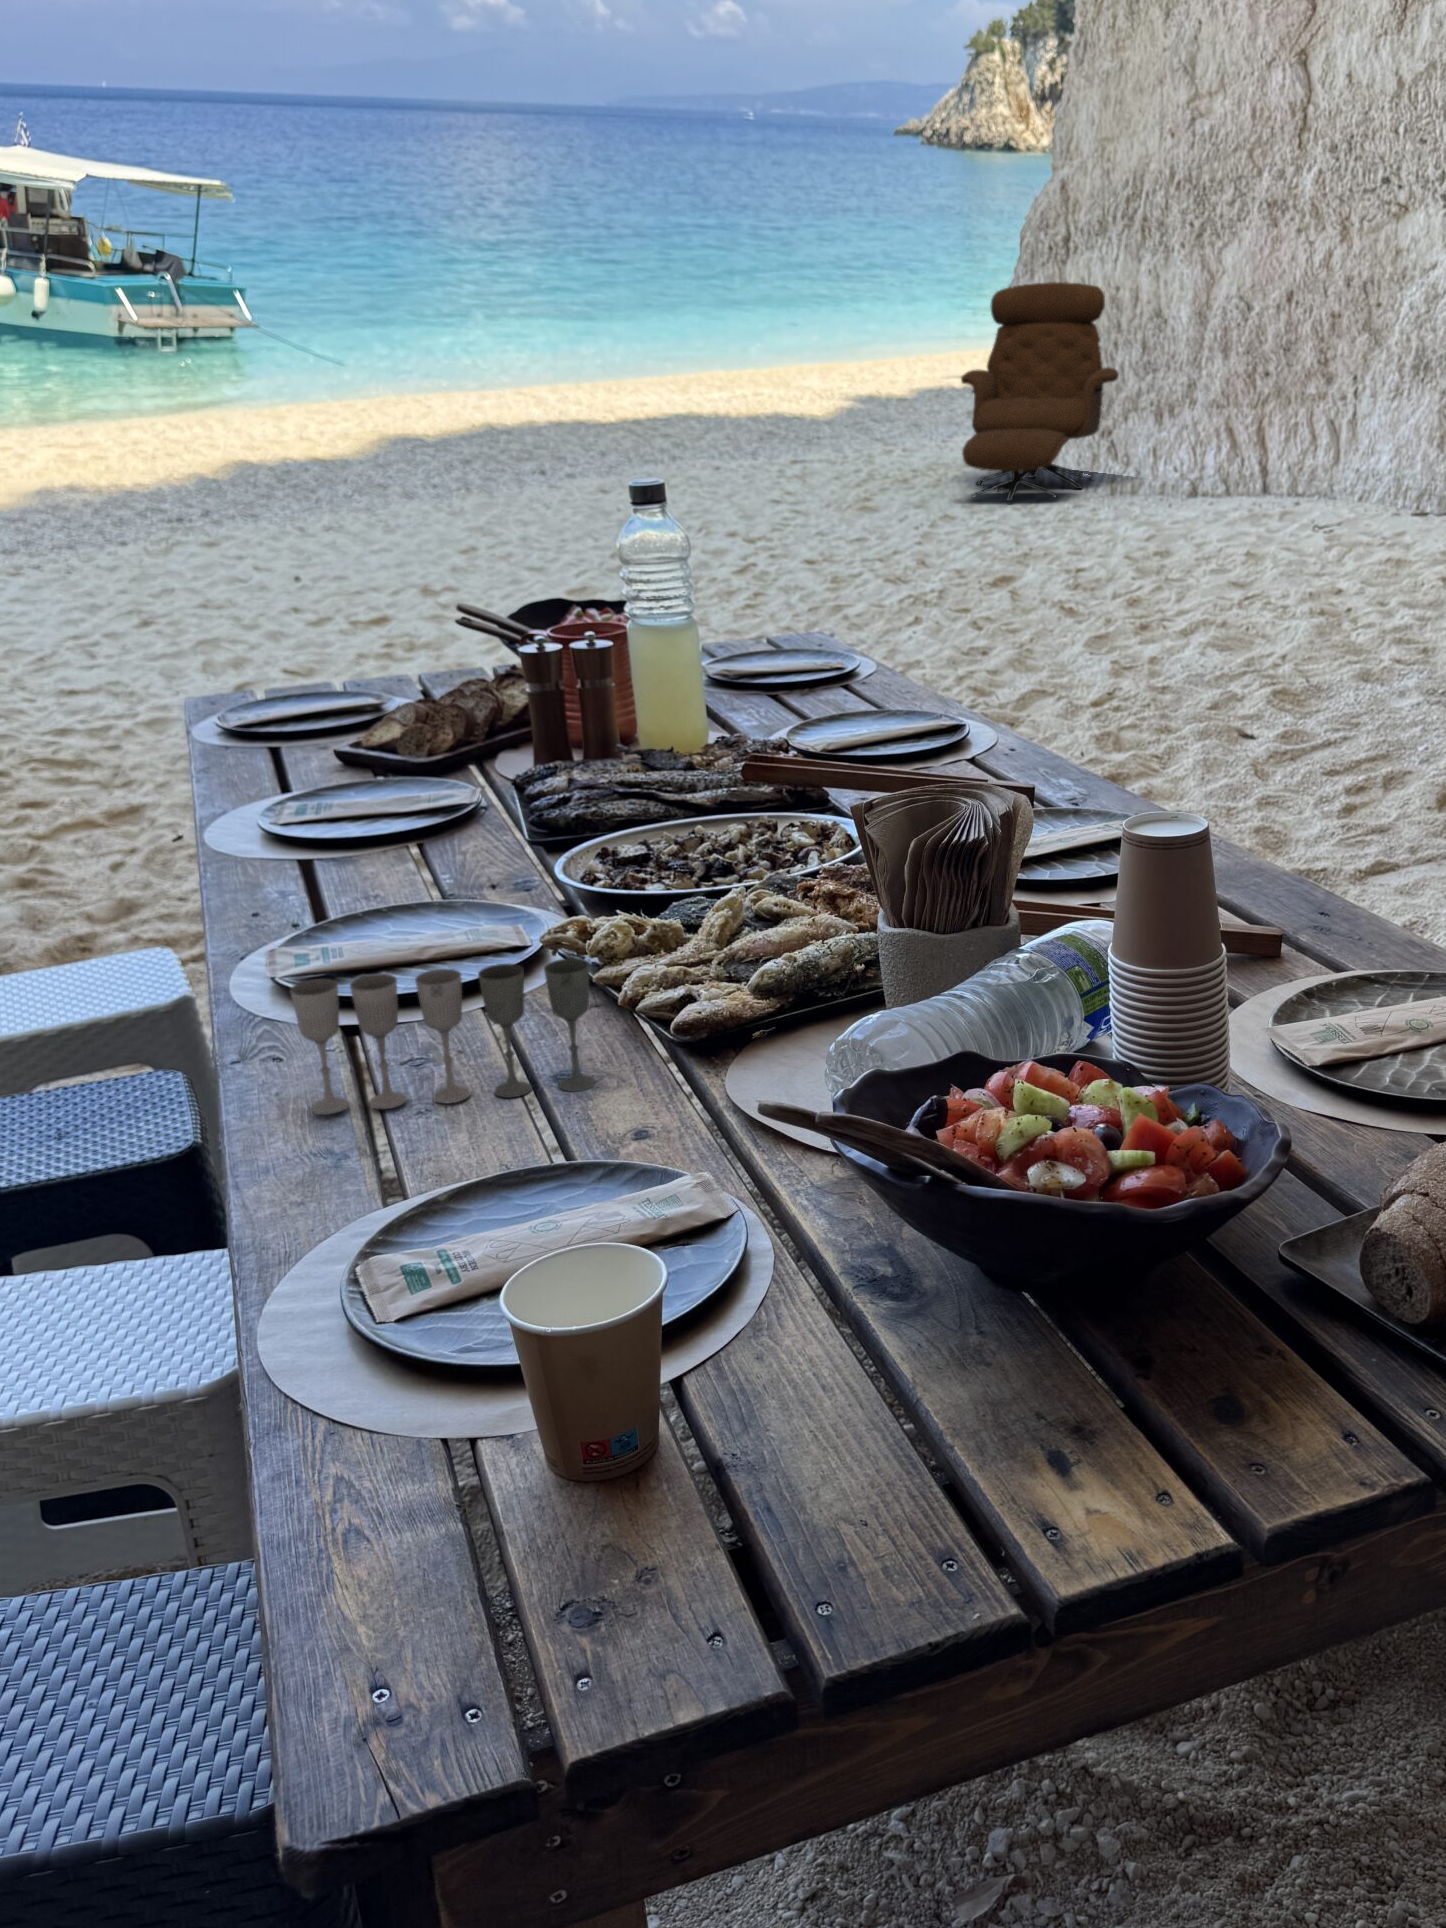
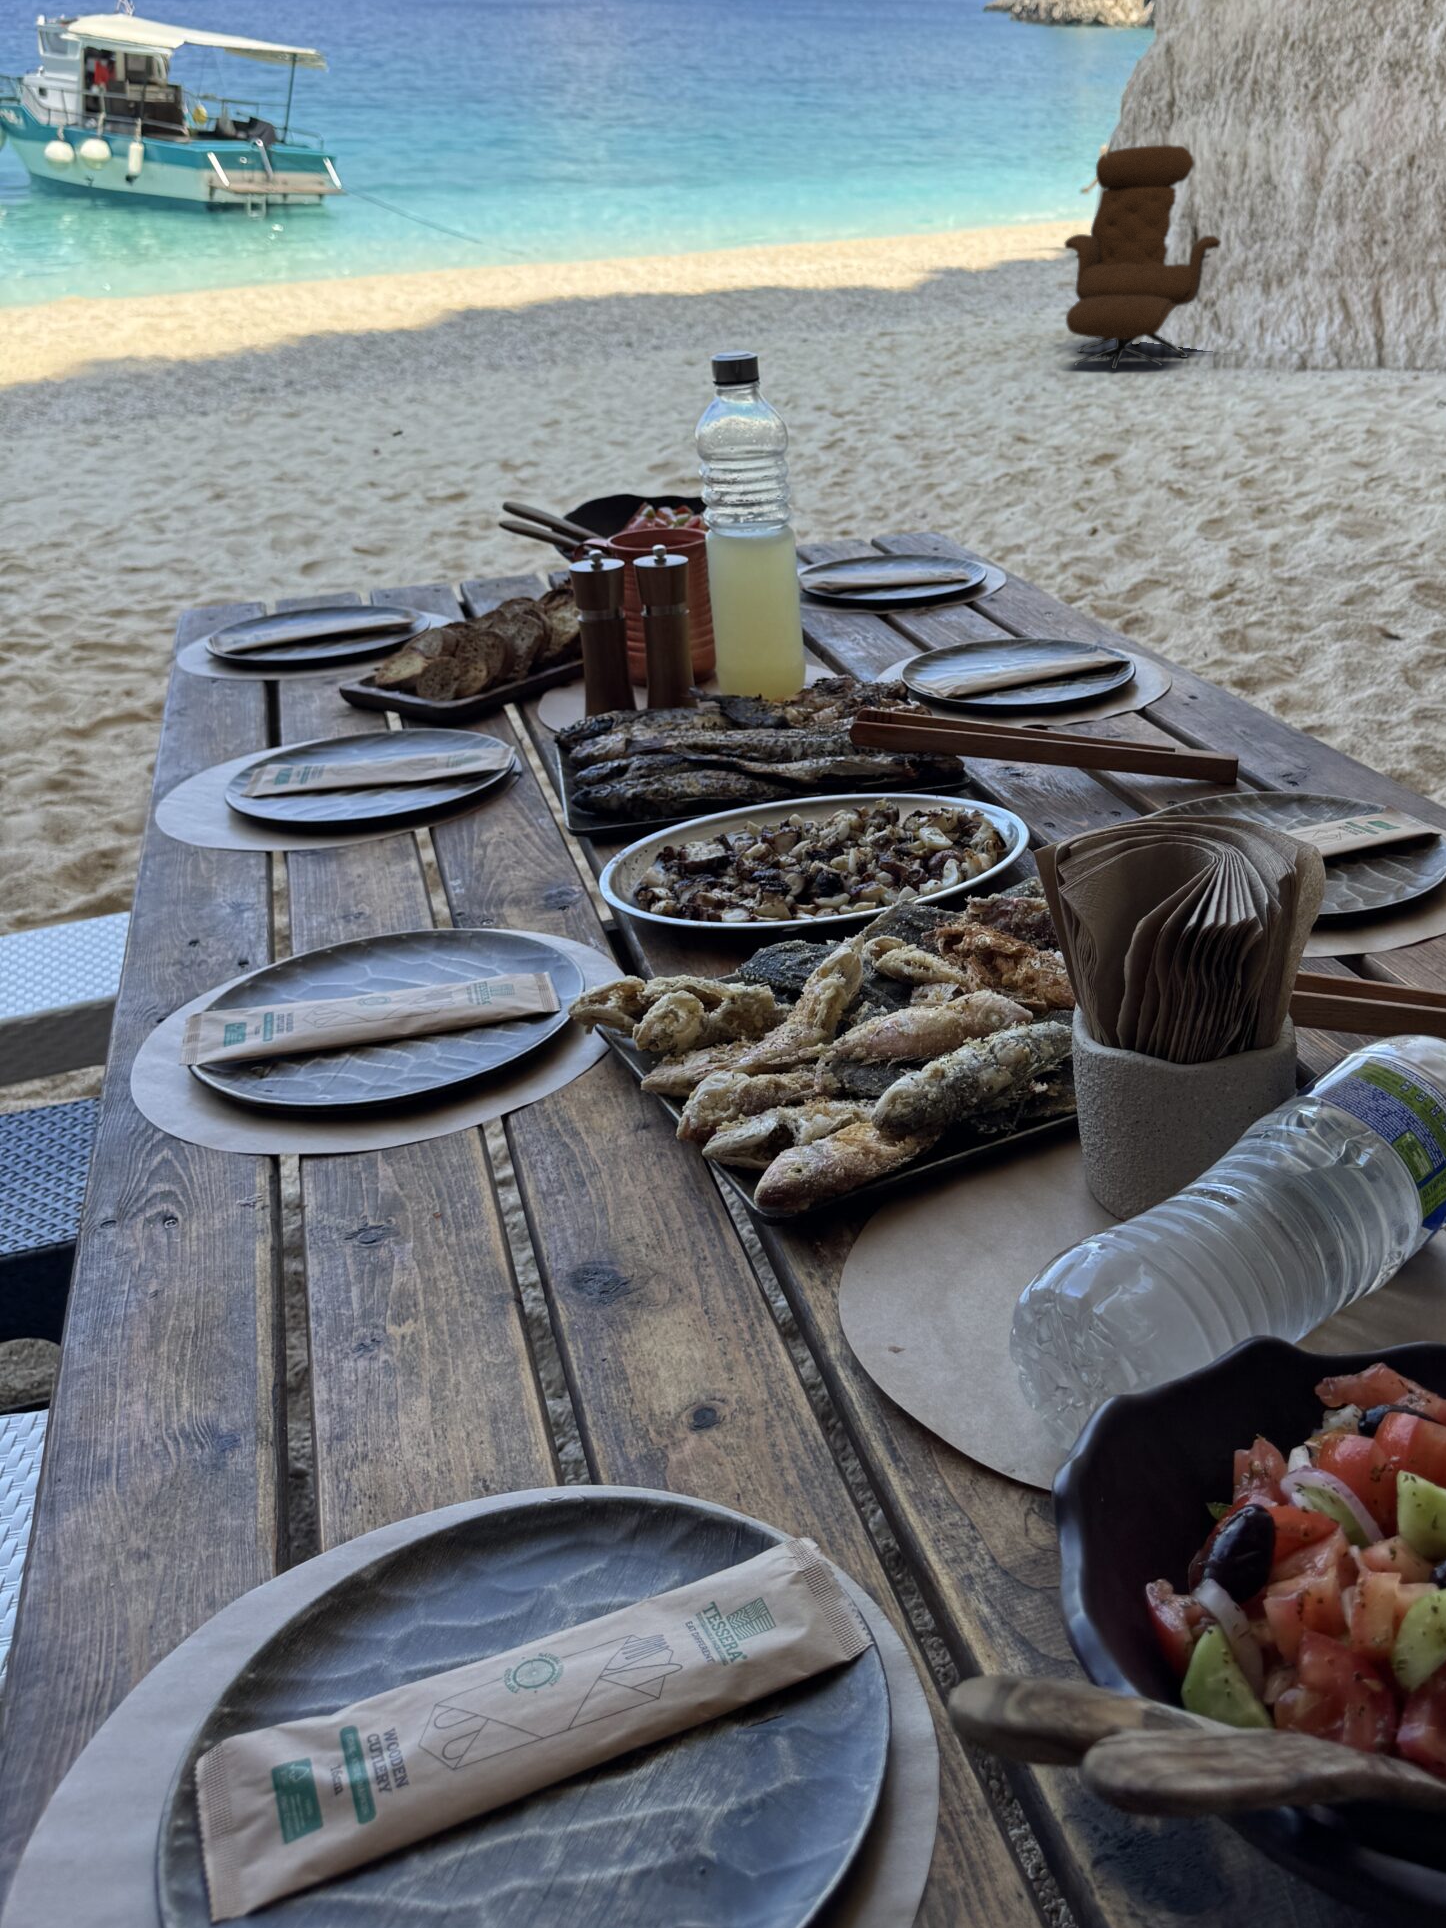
wine glass: present [290,958,596,1115] -> none [131,1118,628,1372]

